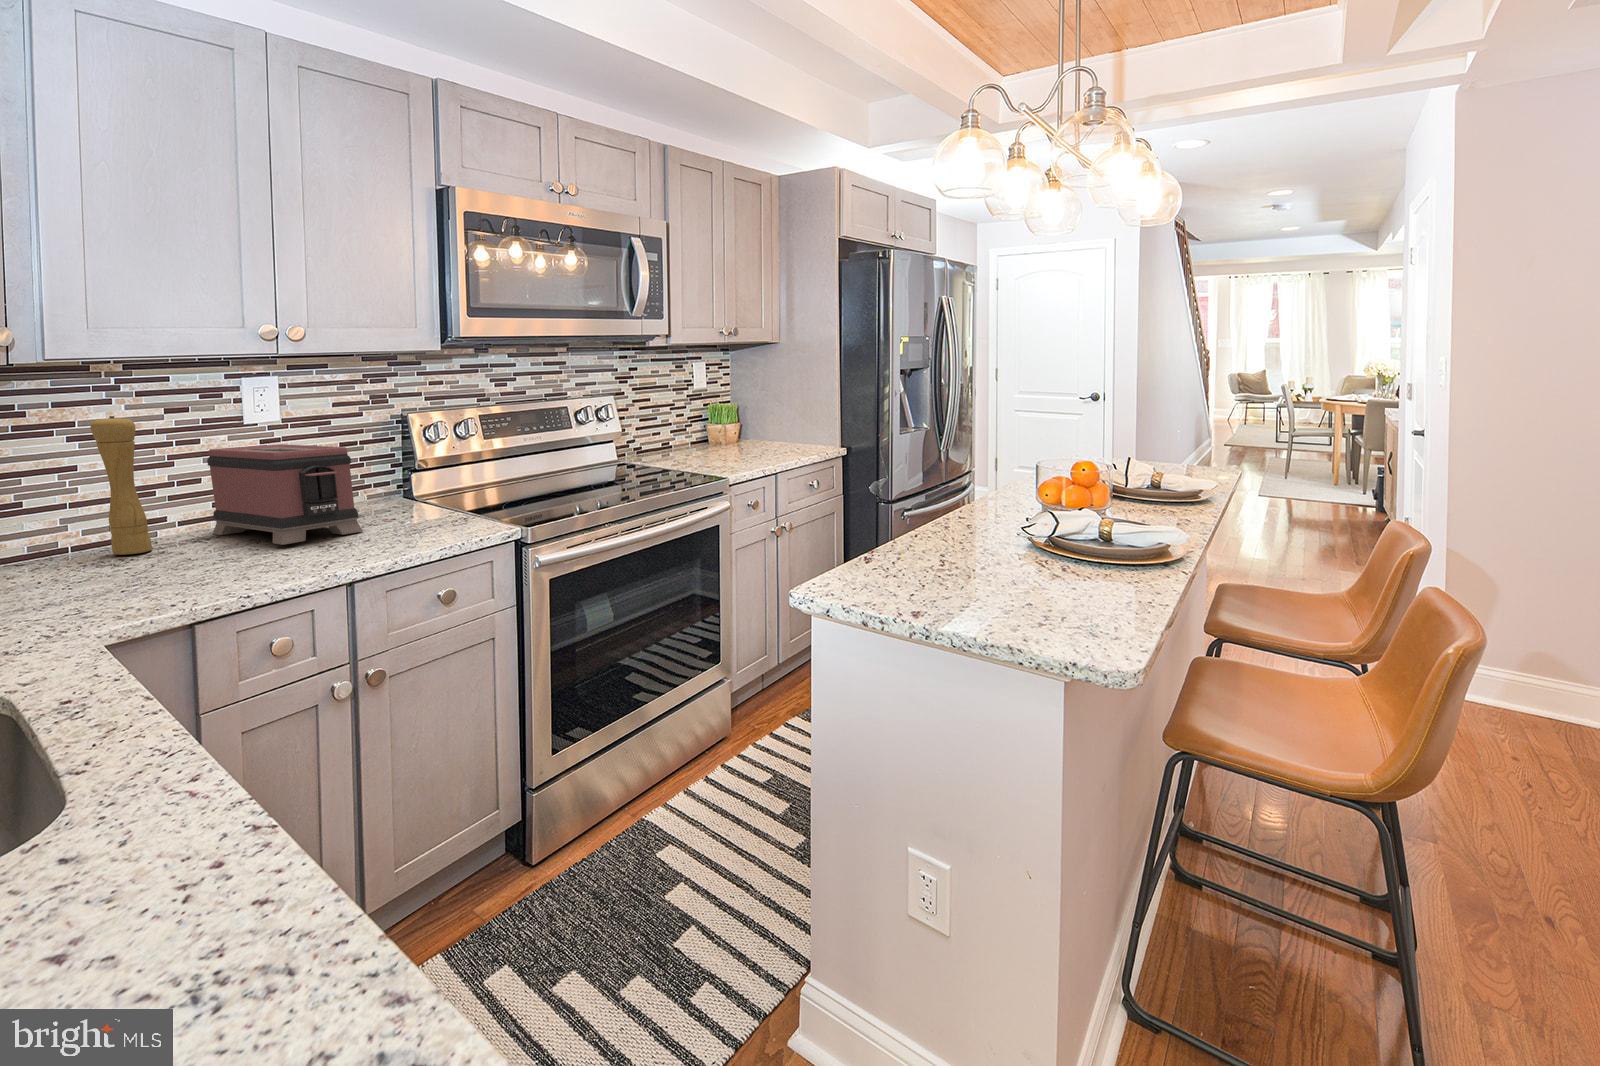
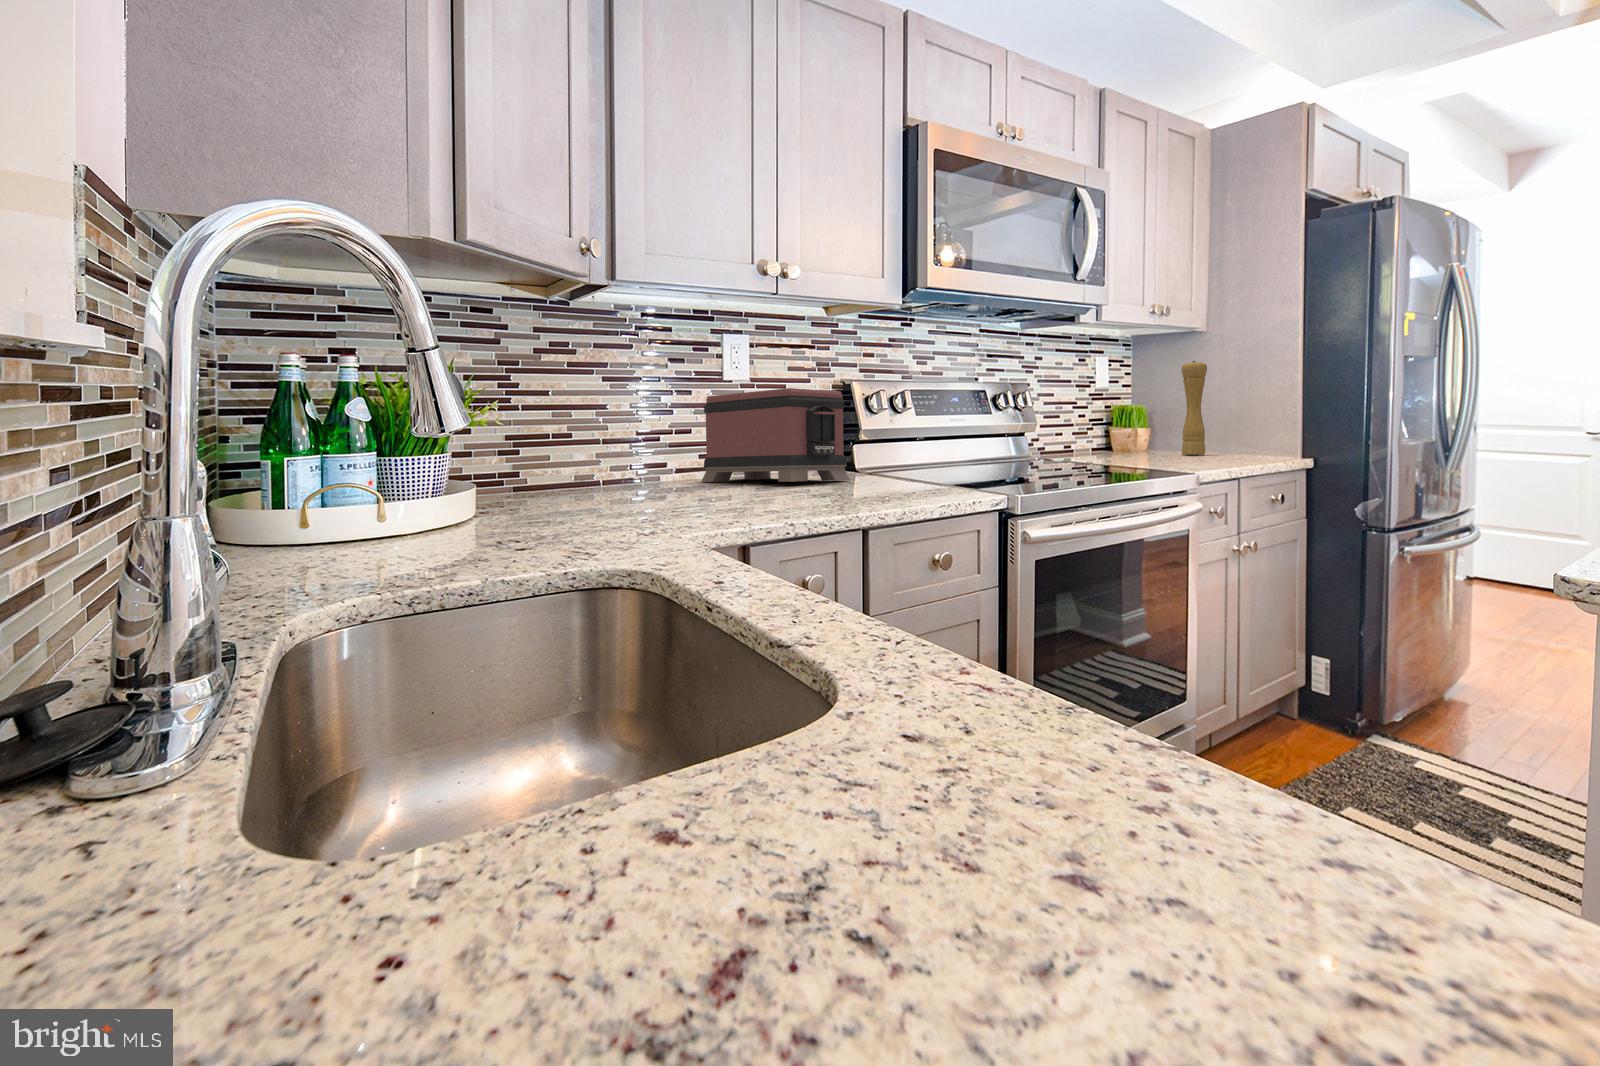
pepper mill: present [90,416,152,555] -> present [1182,361,1207,455]

